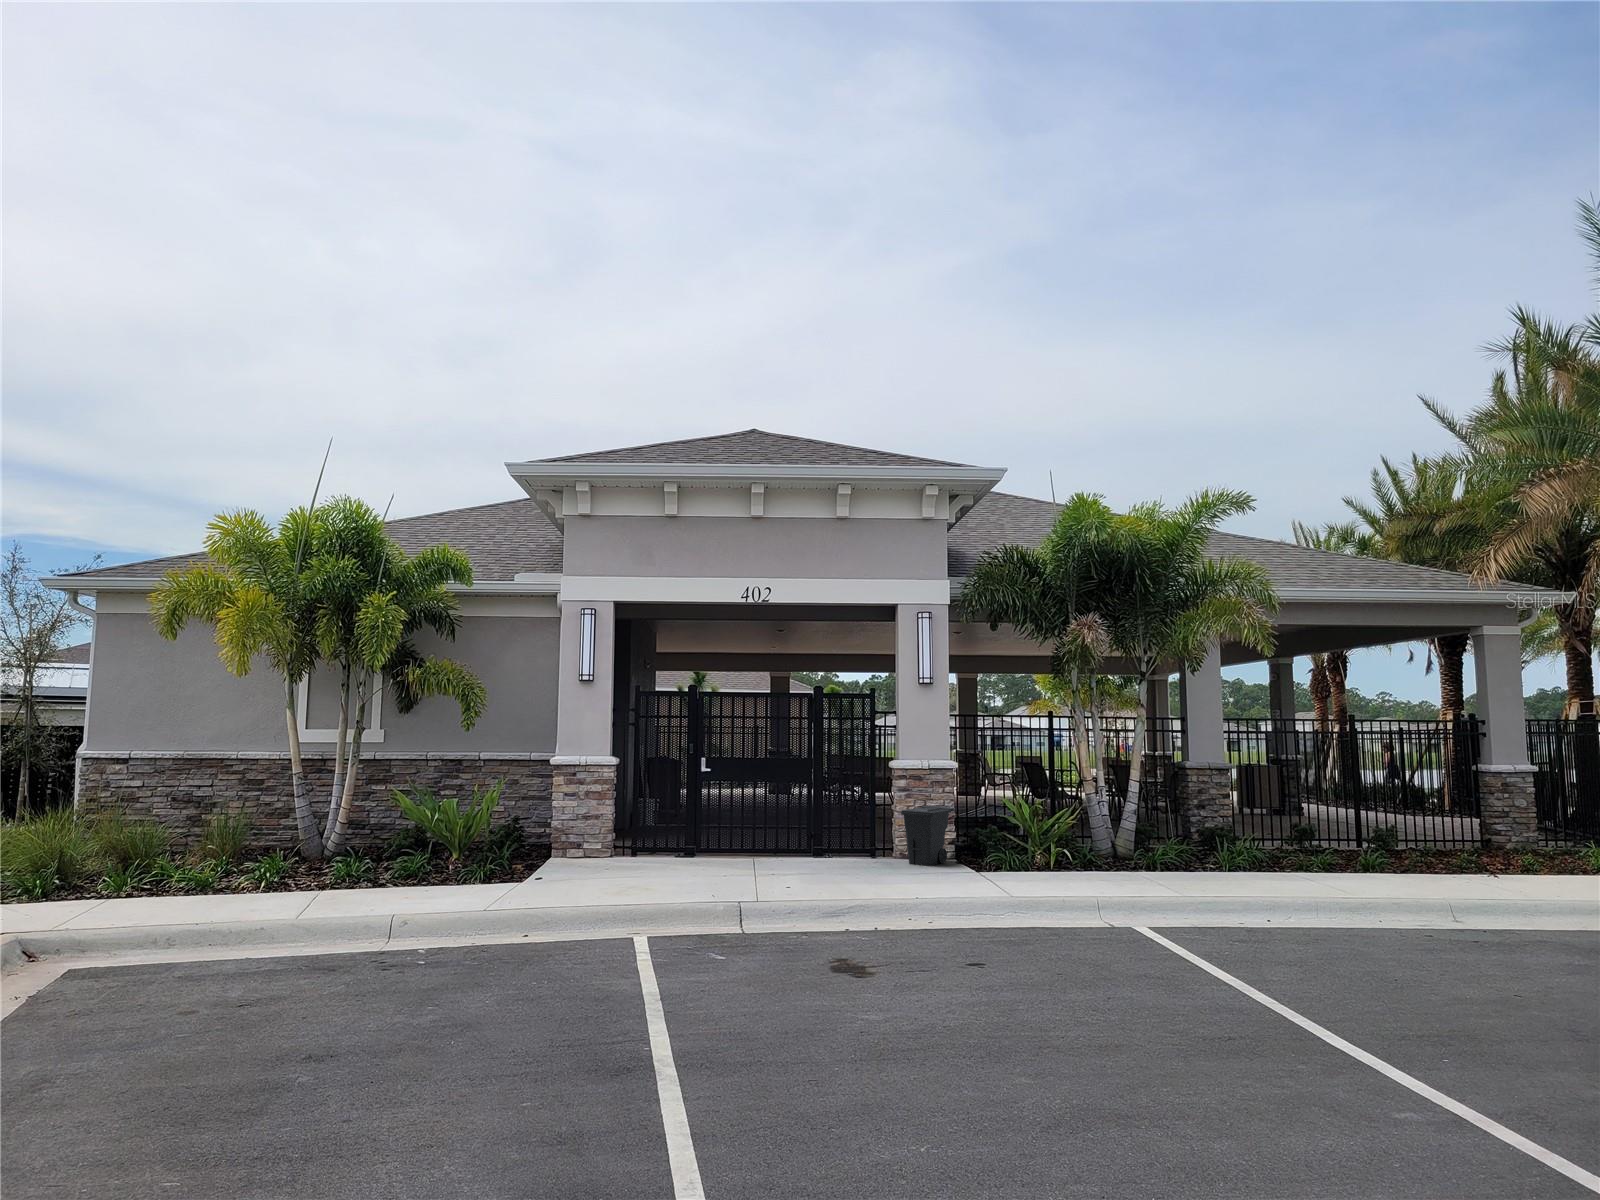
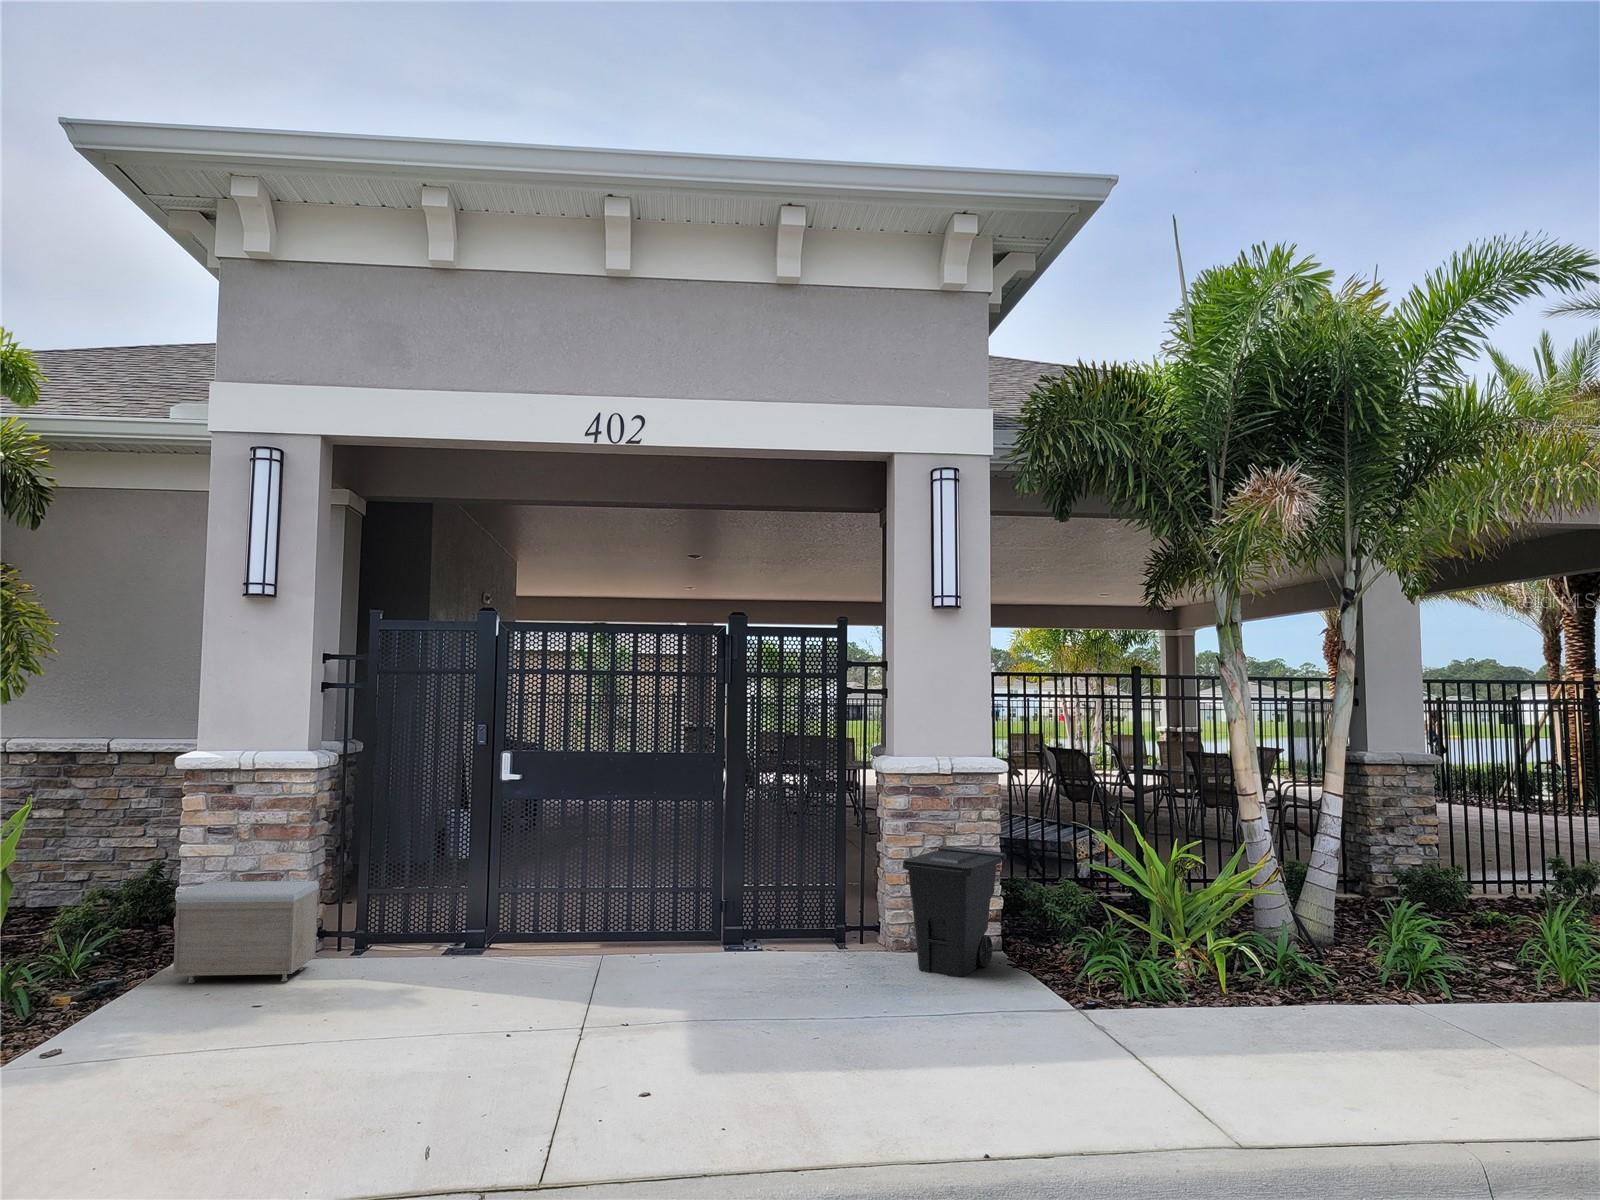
storage bench: none [562,819,619,863] -> present [173,881,319,983]

